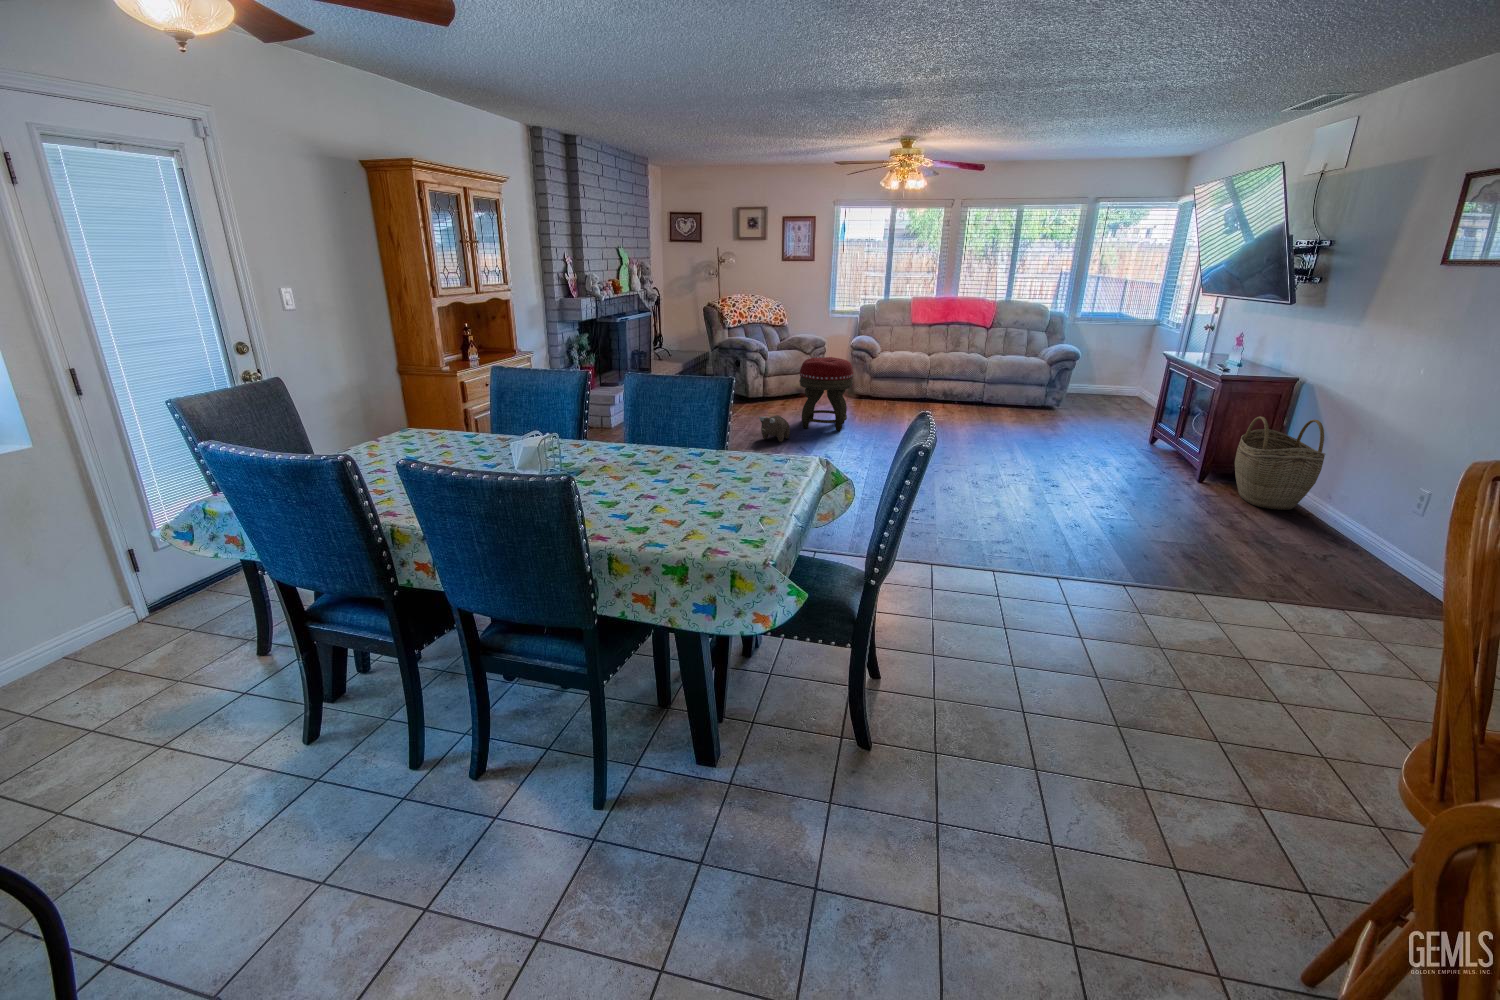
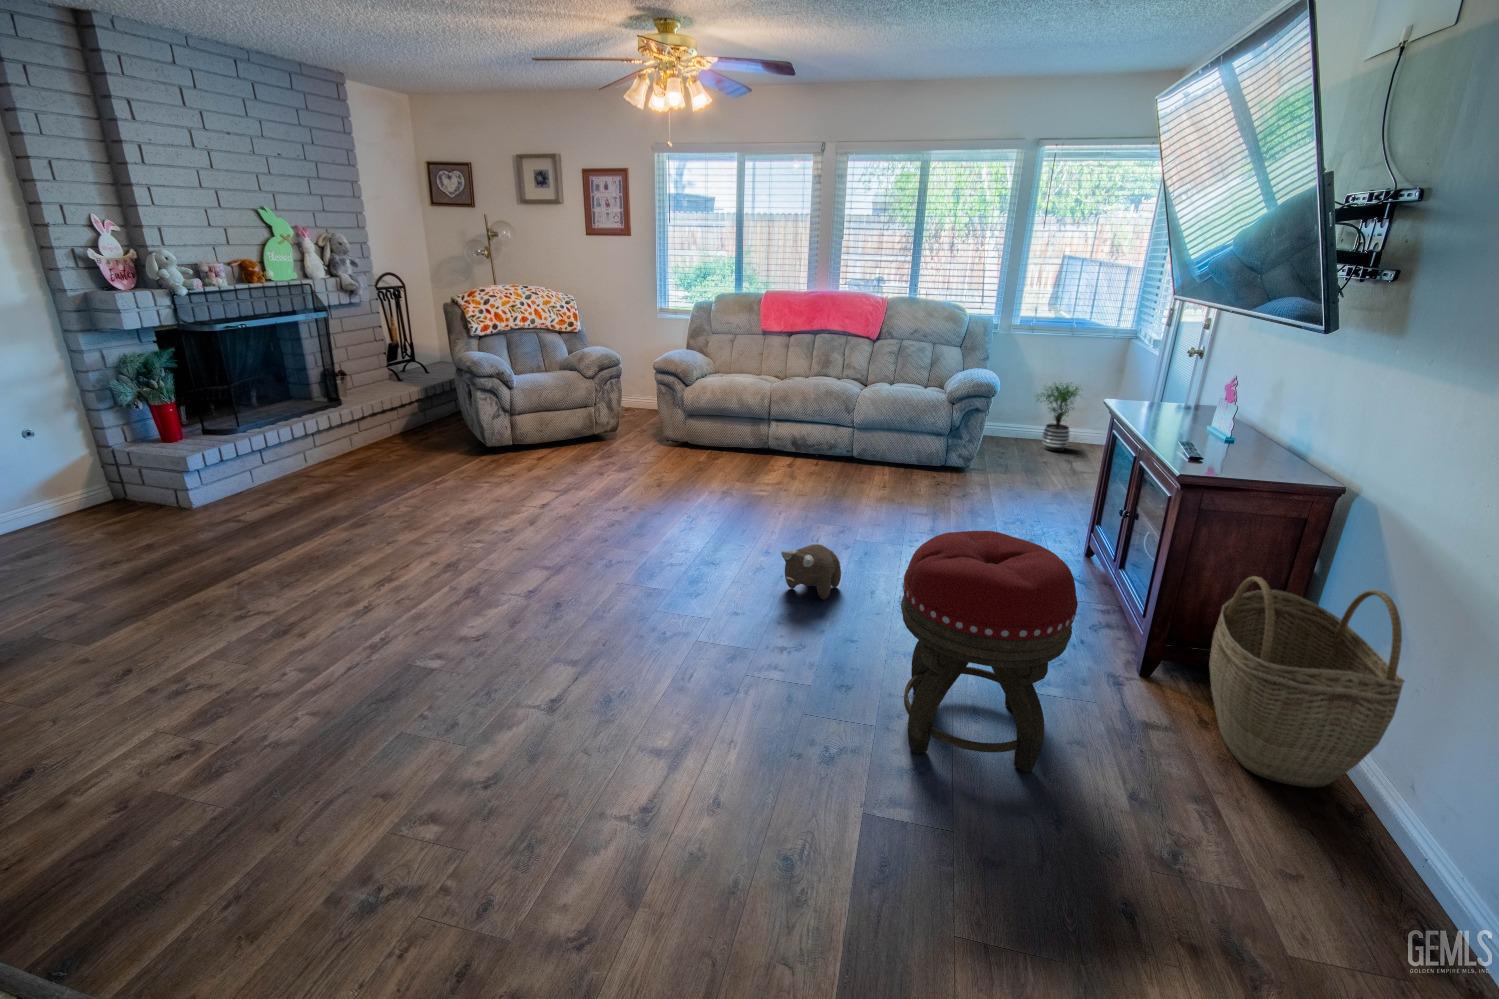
potted plant: none [1092,352,1127,398] -> present [1038,383,1079,451]
footstool: present [799,357,853,430] -> present [901,531,1078,773]
plush toy: present [759,415,790,442] -> present [781,544,841,600]

